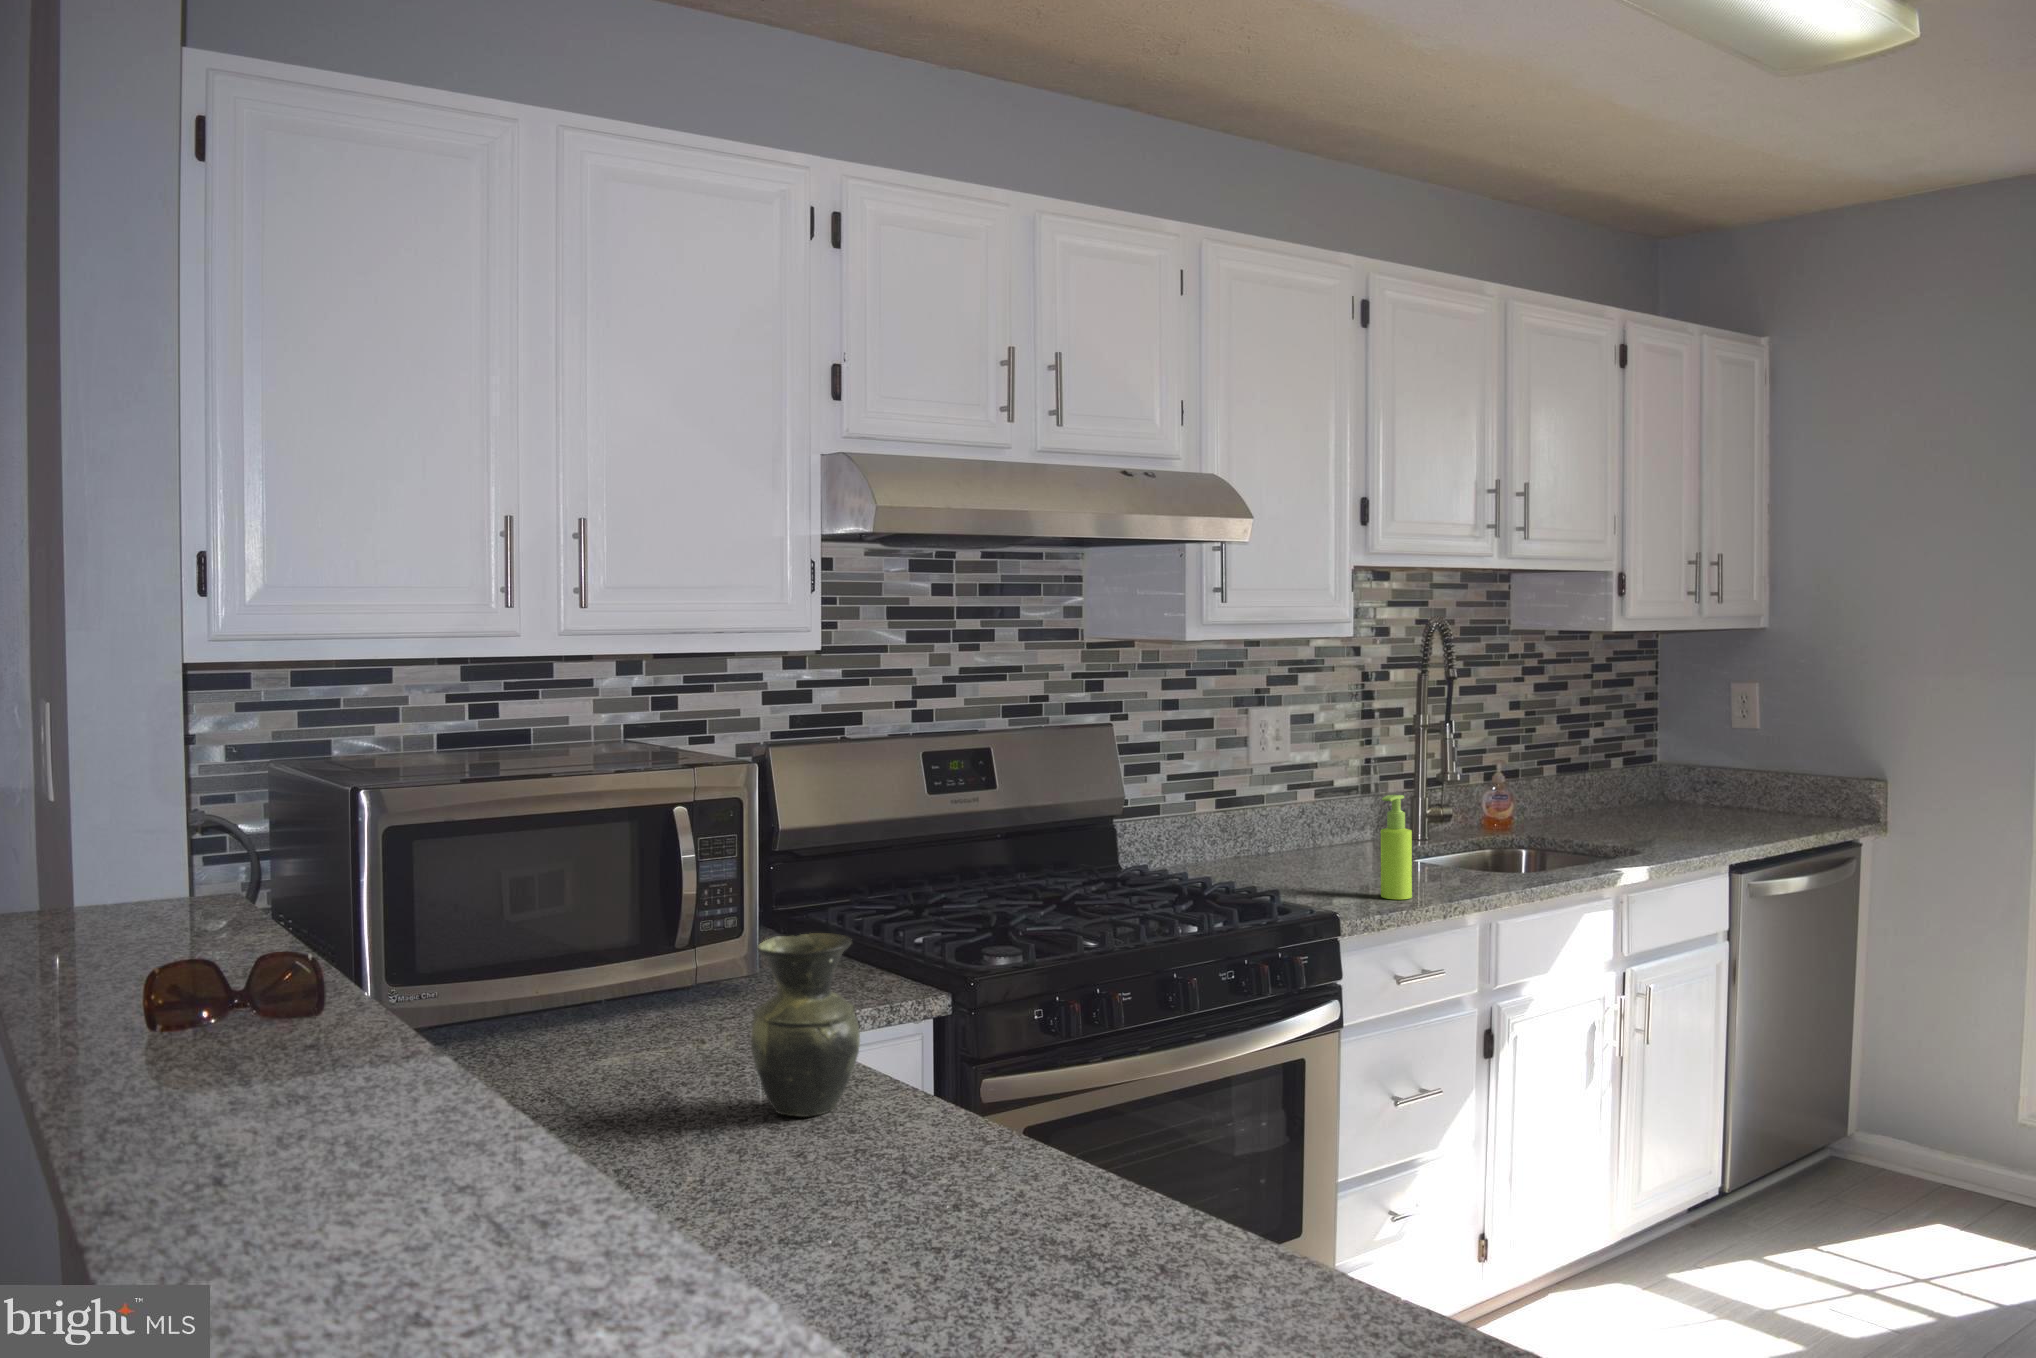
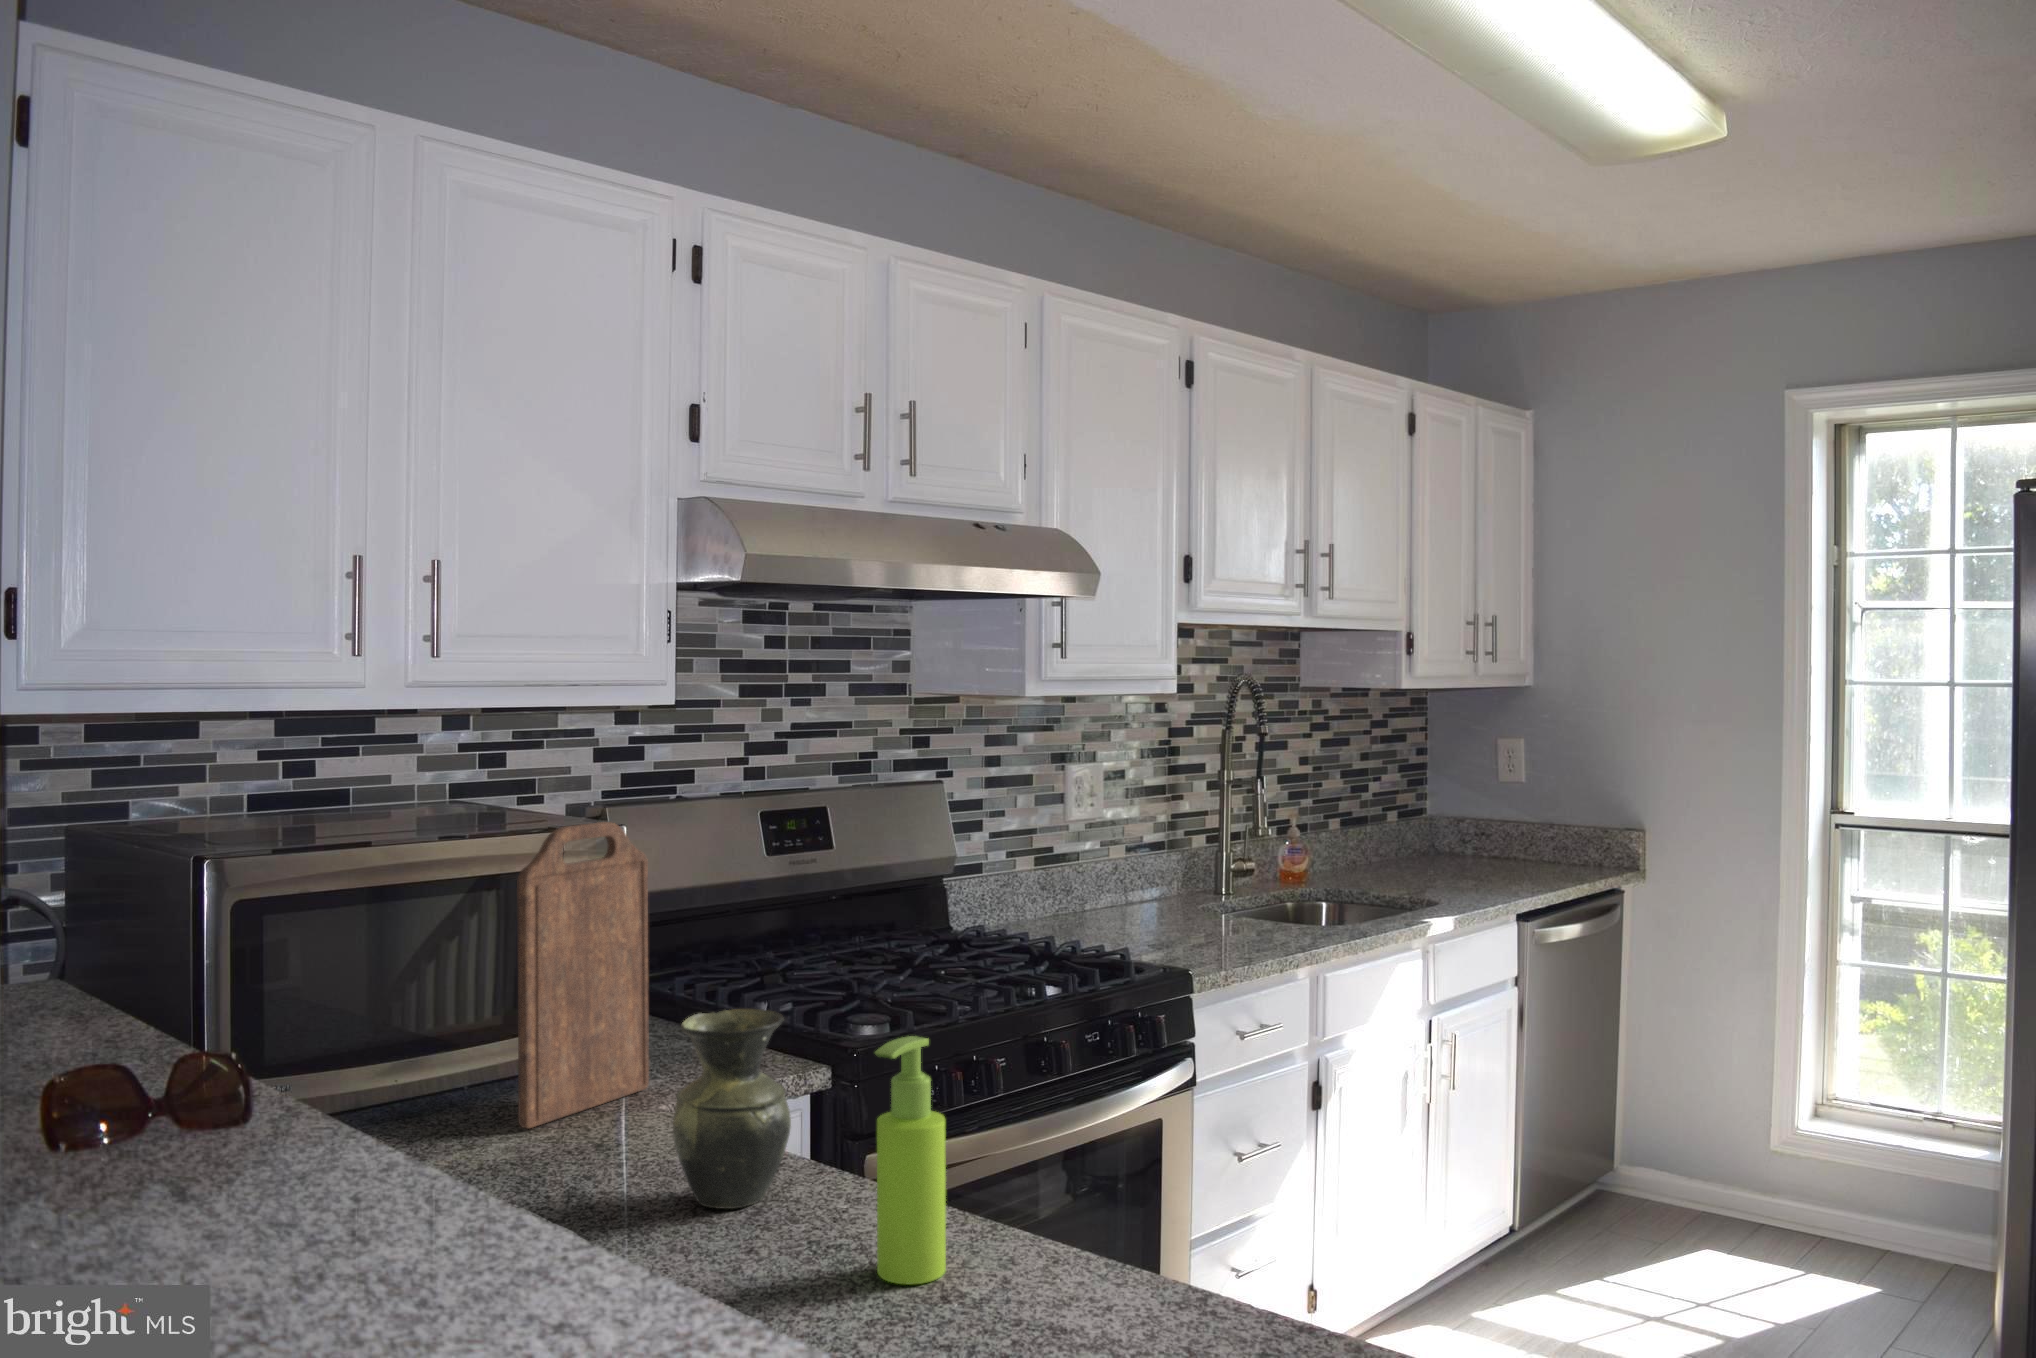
cutting board: none [644,758,777,1038] -> present [517,822,649,1129]
soap dispenser: present [1381,795,1412,899] -> present [875,1036,946,1285]

